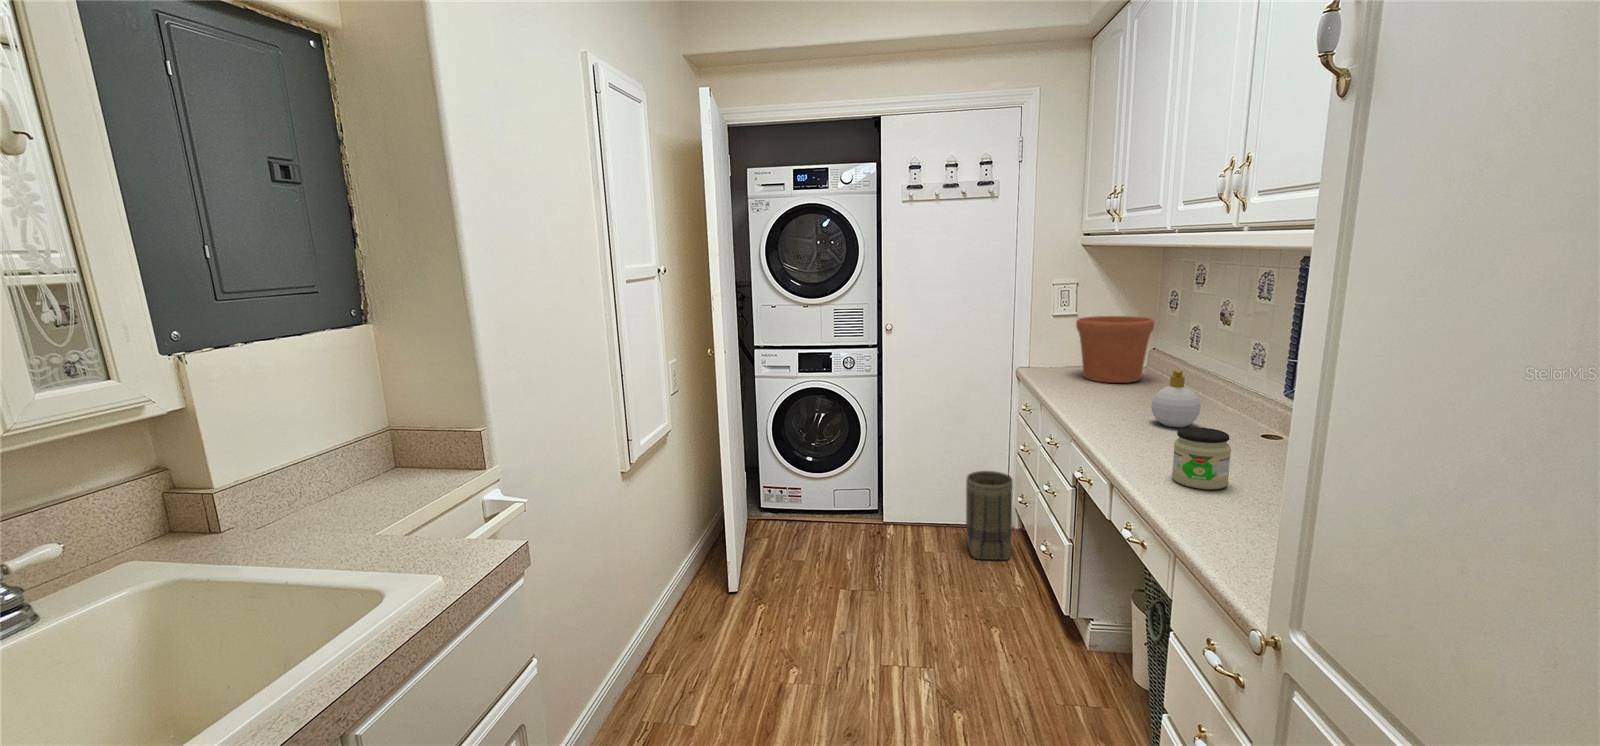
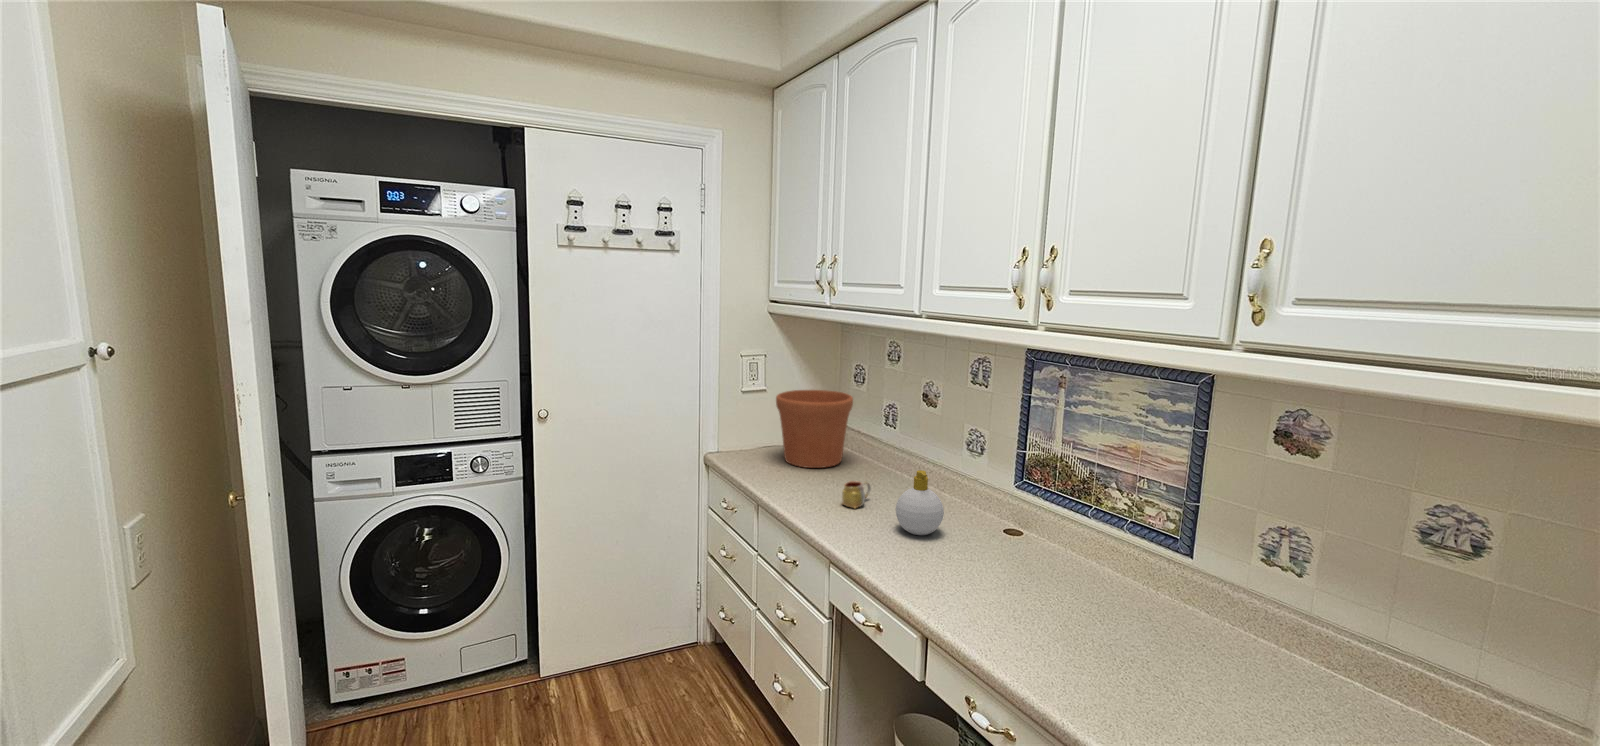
mug: none [1113,385,1146,407] -> present [842,481,871,508]
jar: present [1172,427,1231,489] -> none [984,566,1047,649]
basket: present [966,471,1013,560] -> none [660,584,717,706]

